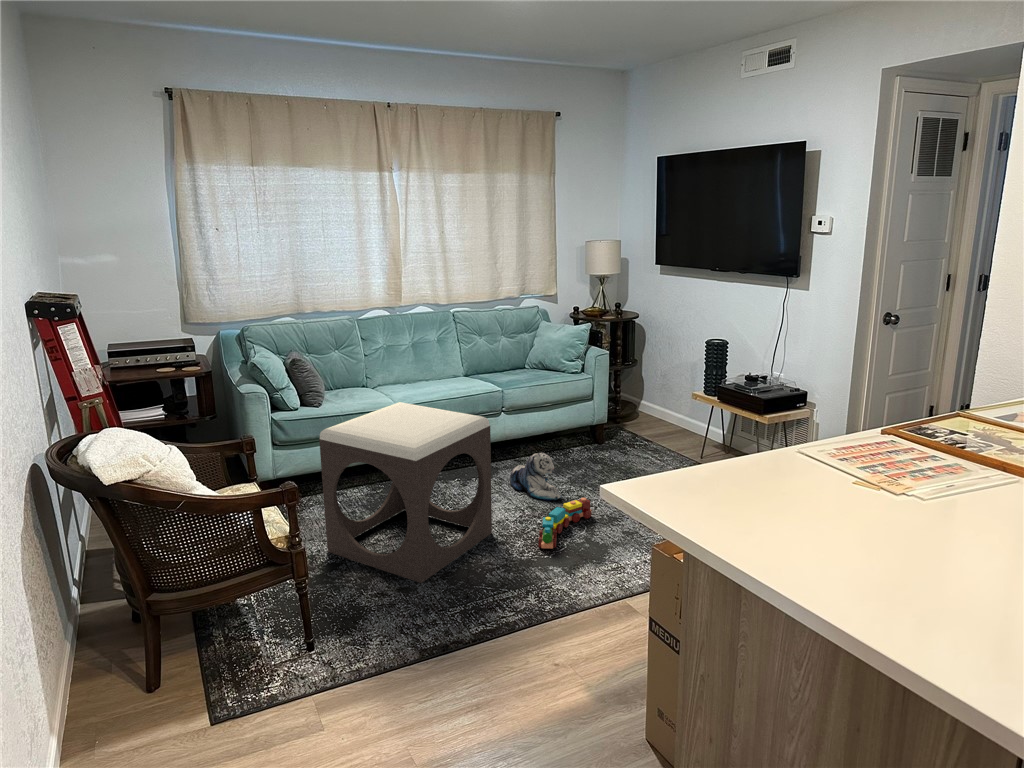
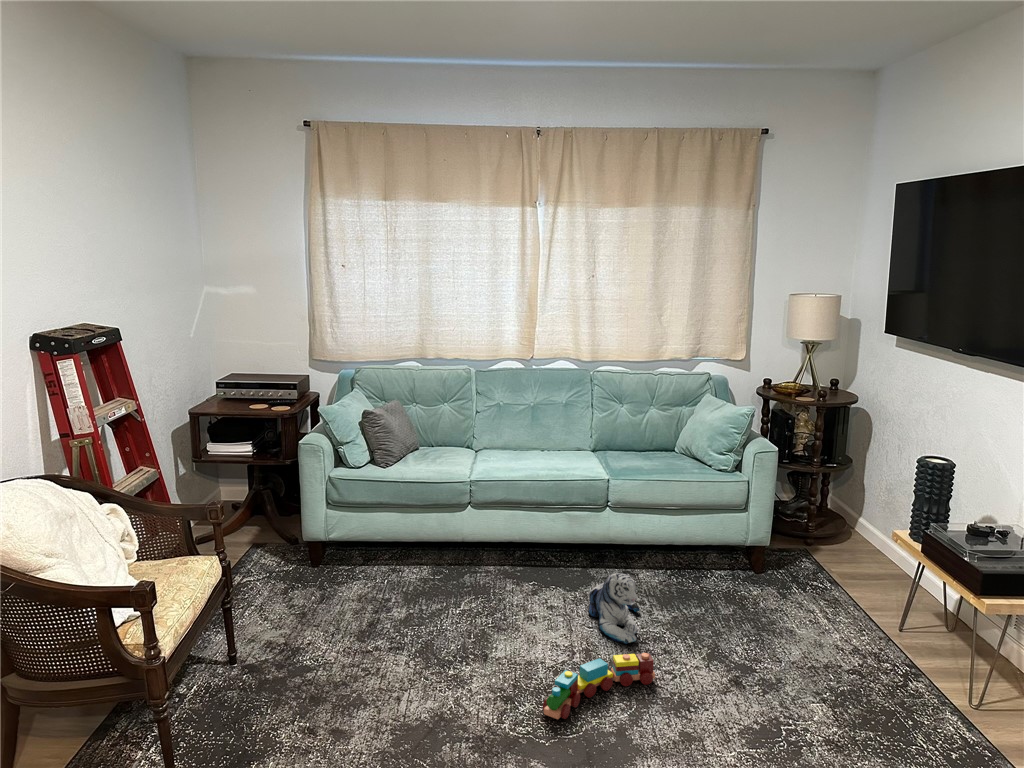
footstool: present [319,402,492,583] -> none [308,479,508,720]

